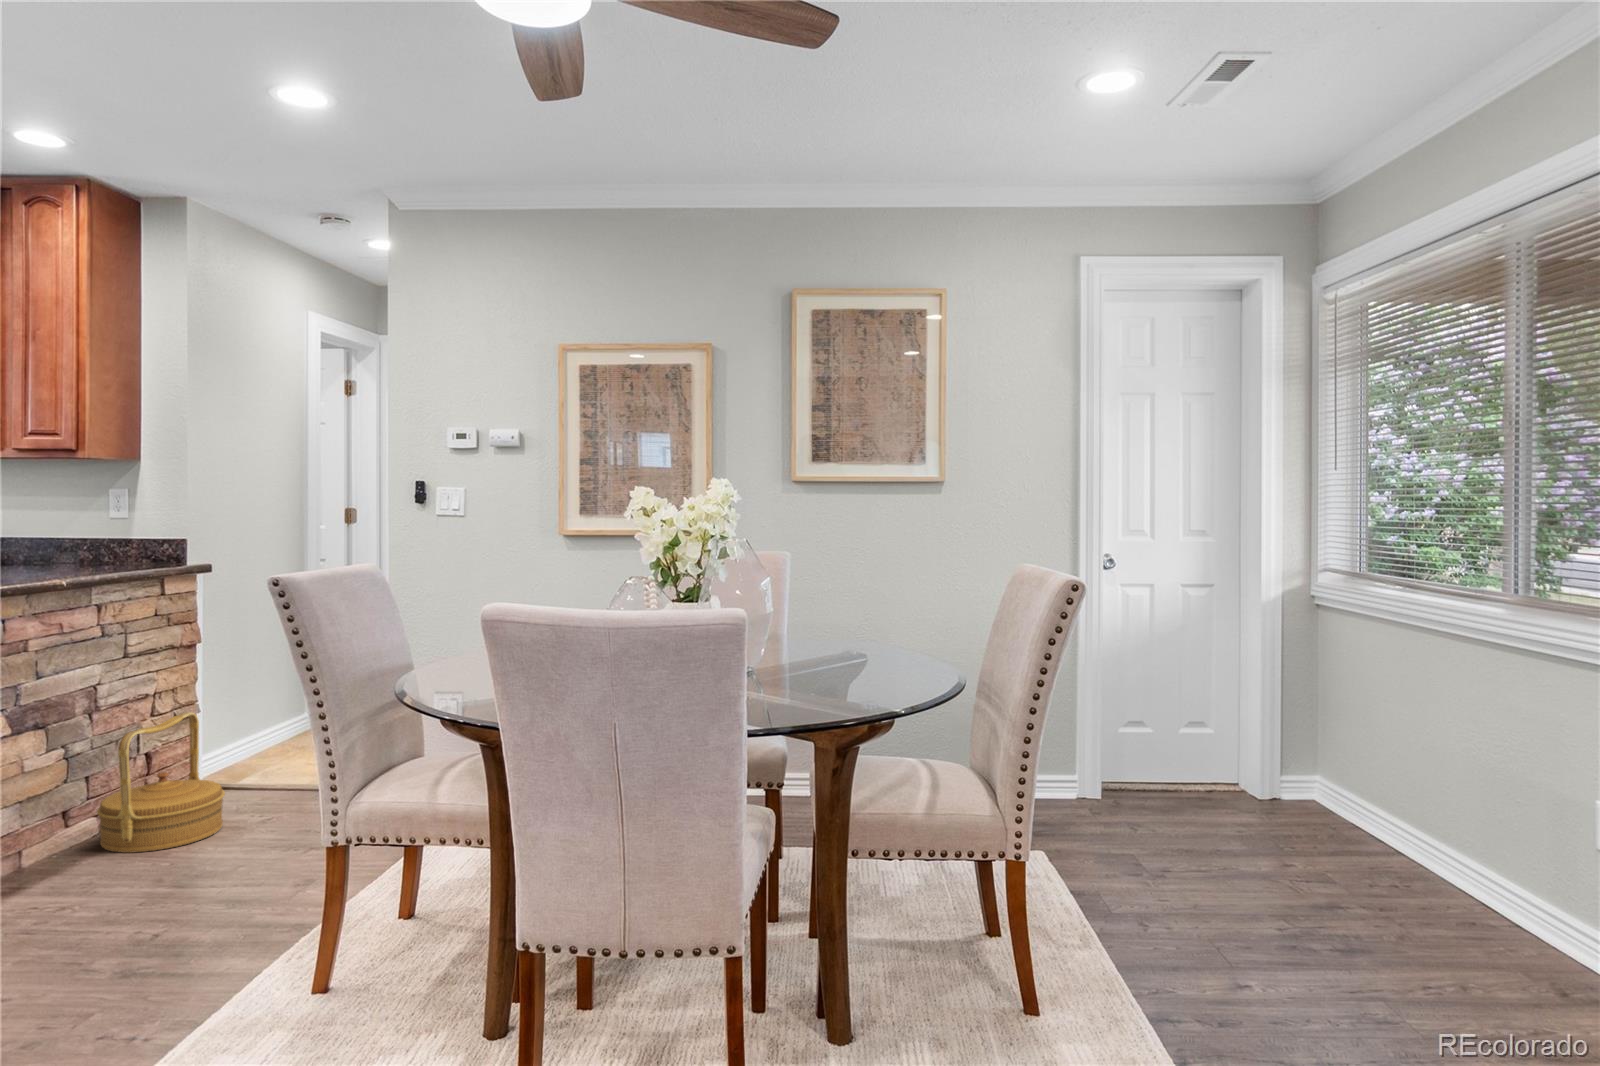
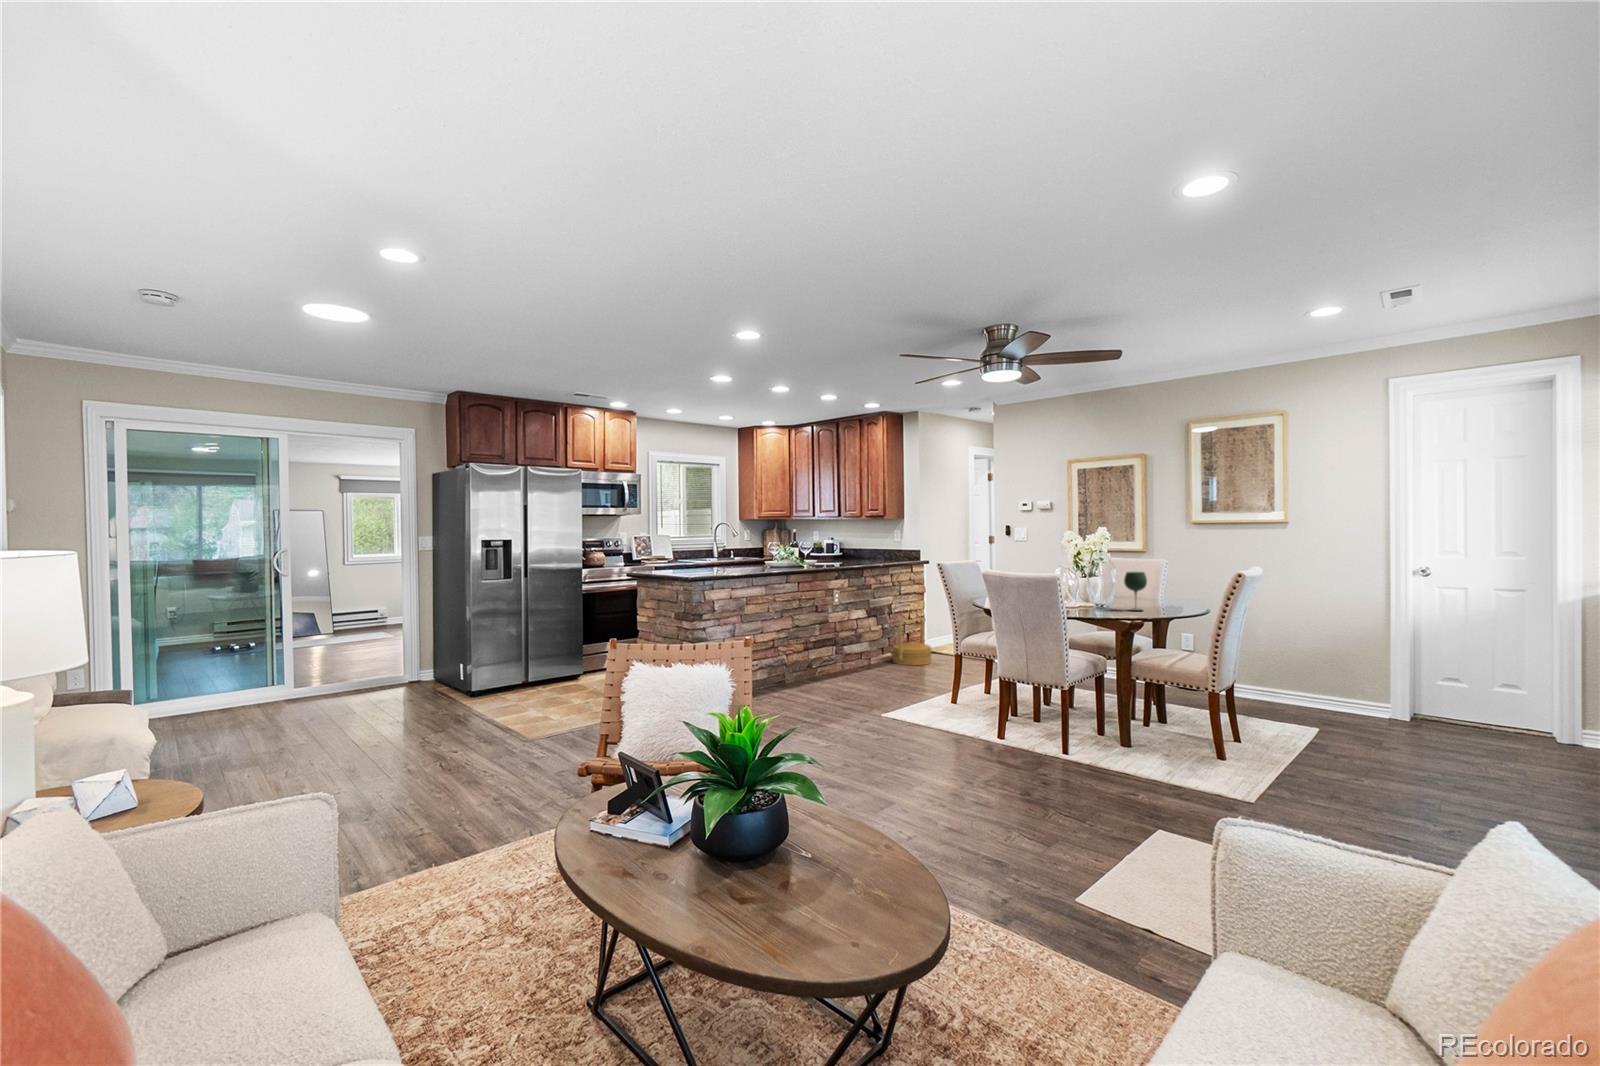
wine glass: none [805,583,856,683] -> present [1124,572,1147,611]

